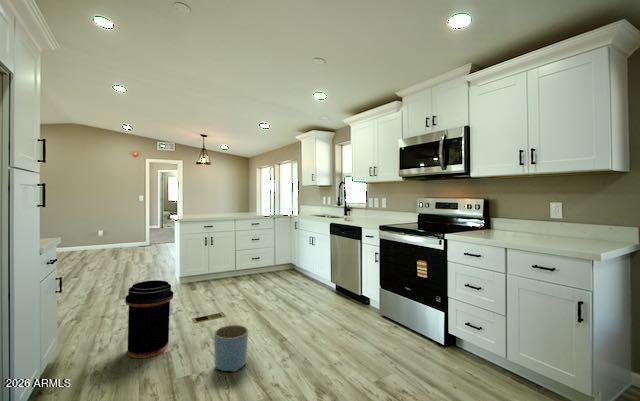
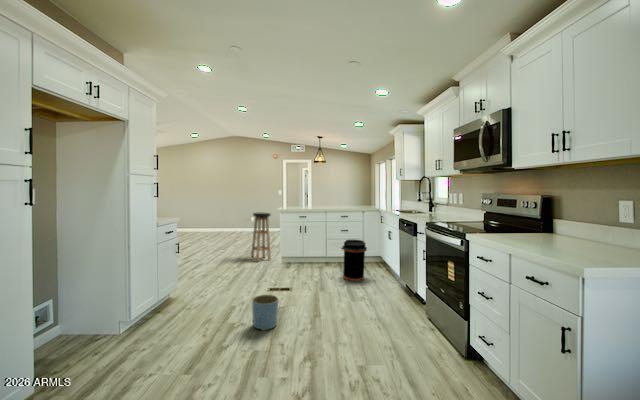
bar stool: none [132,224,163,289] -> present [251,213,271,262]
trash can: present [125,280,173,358] -> present [343,239,367,281]

